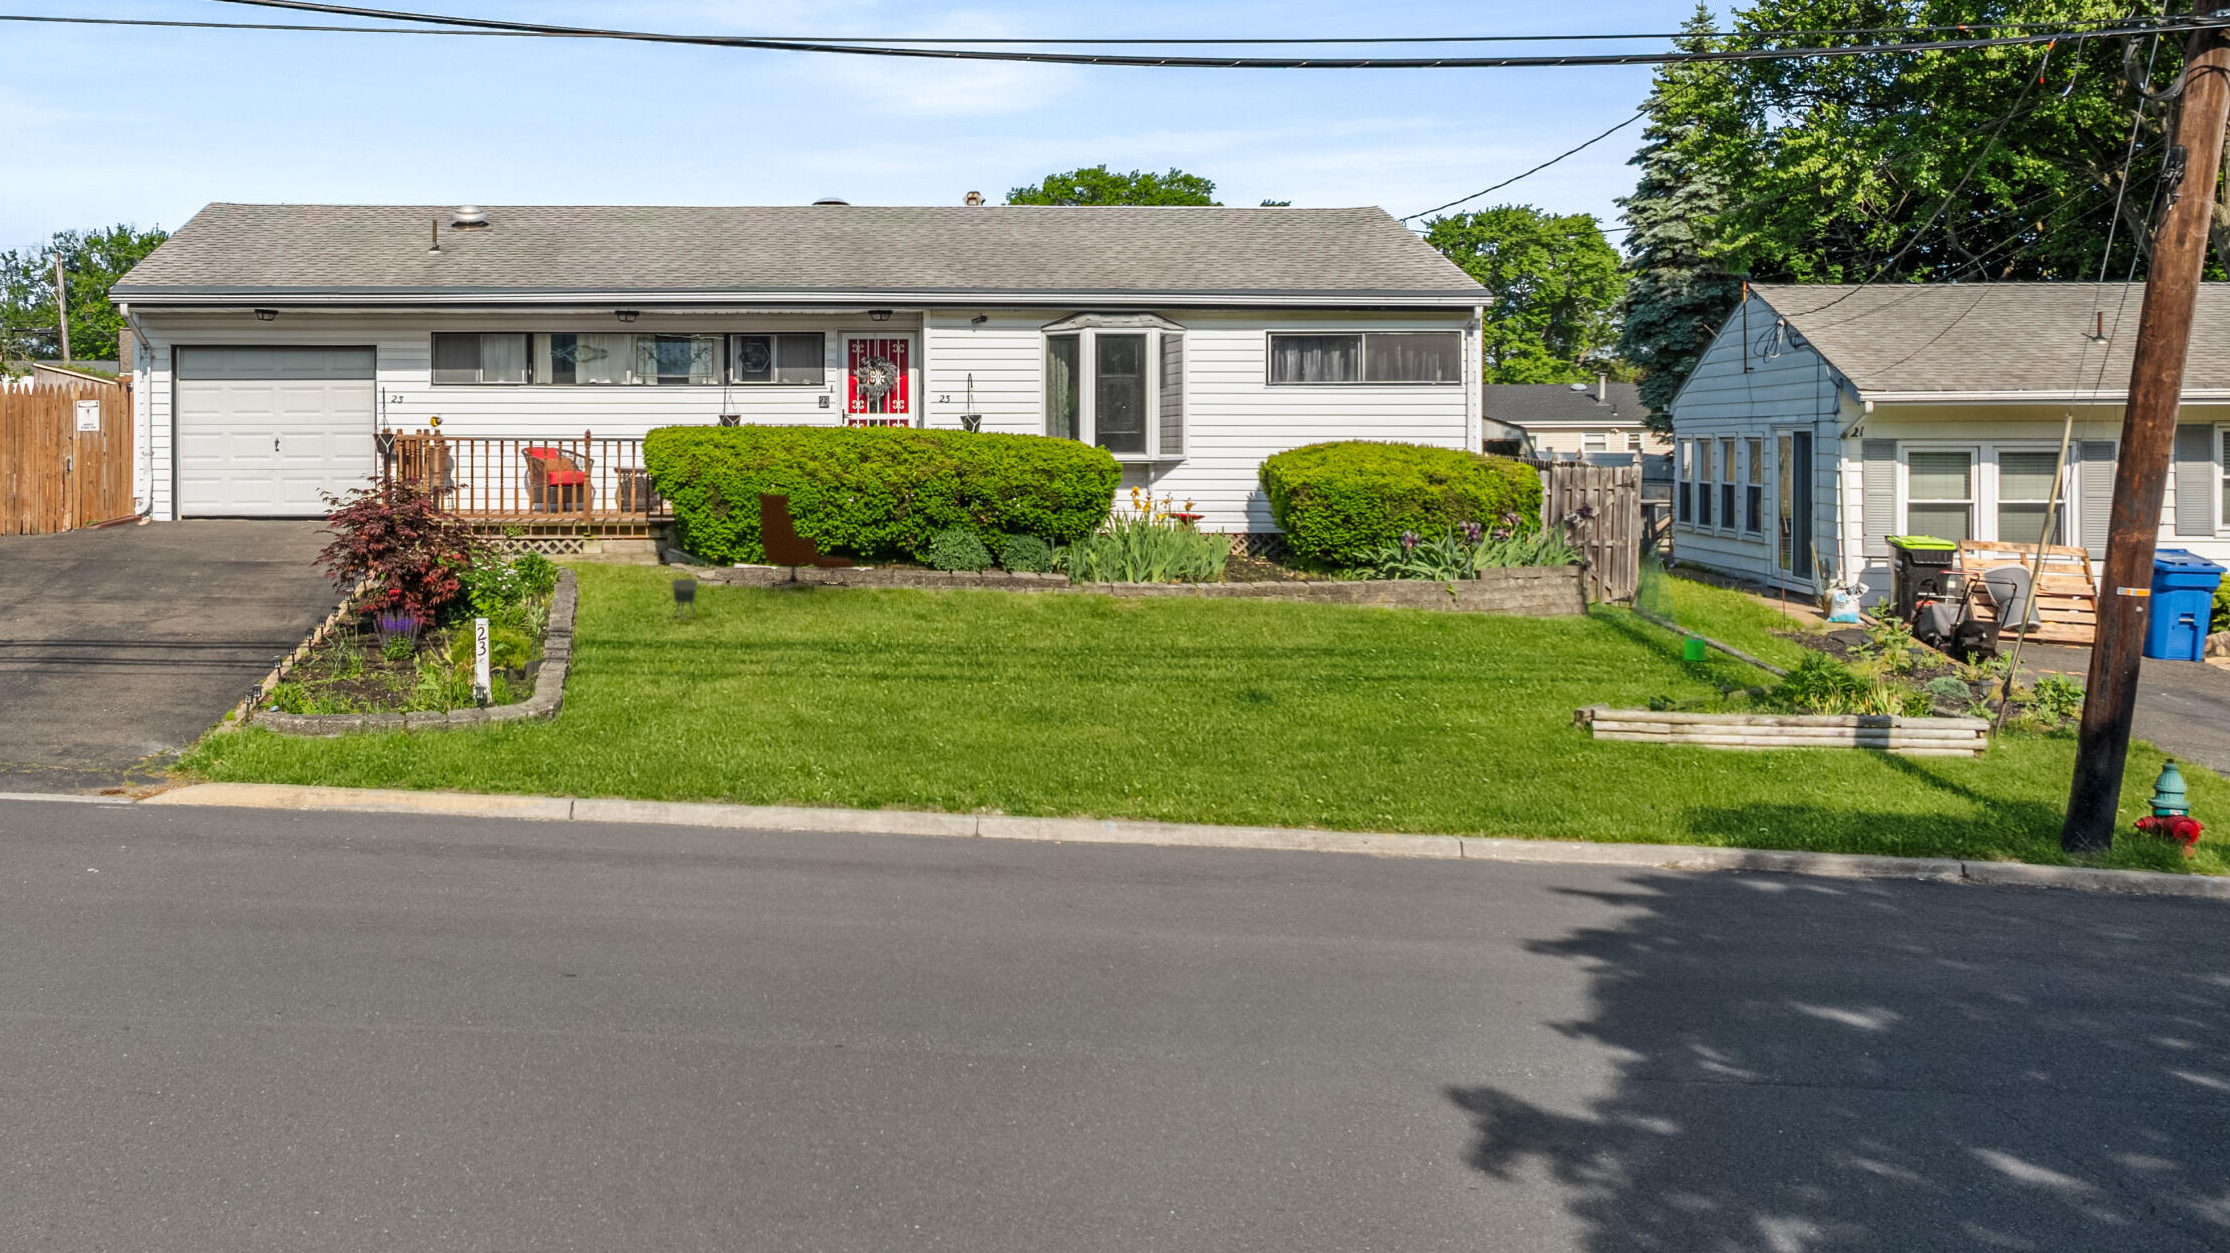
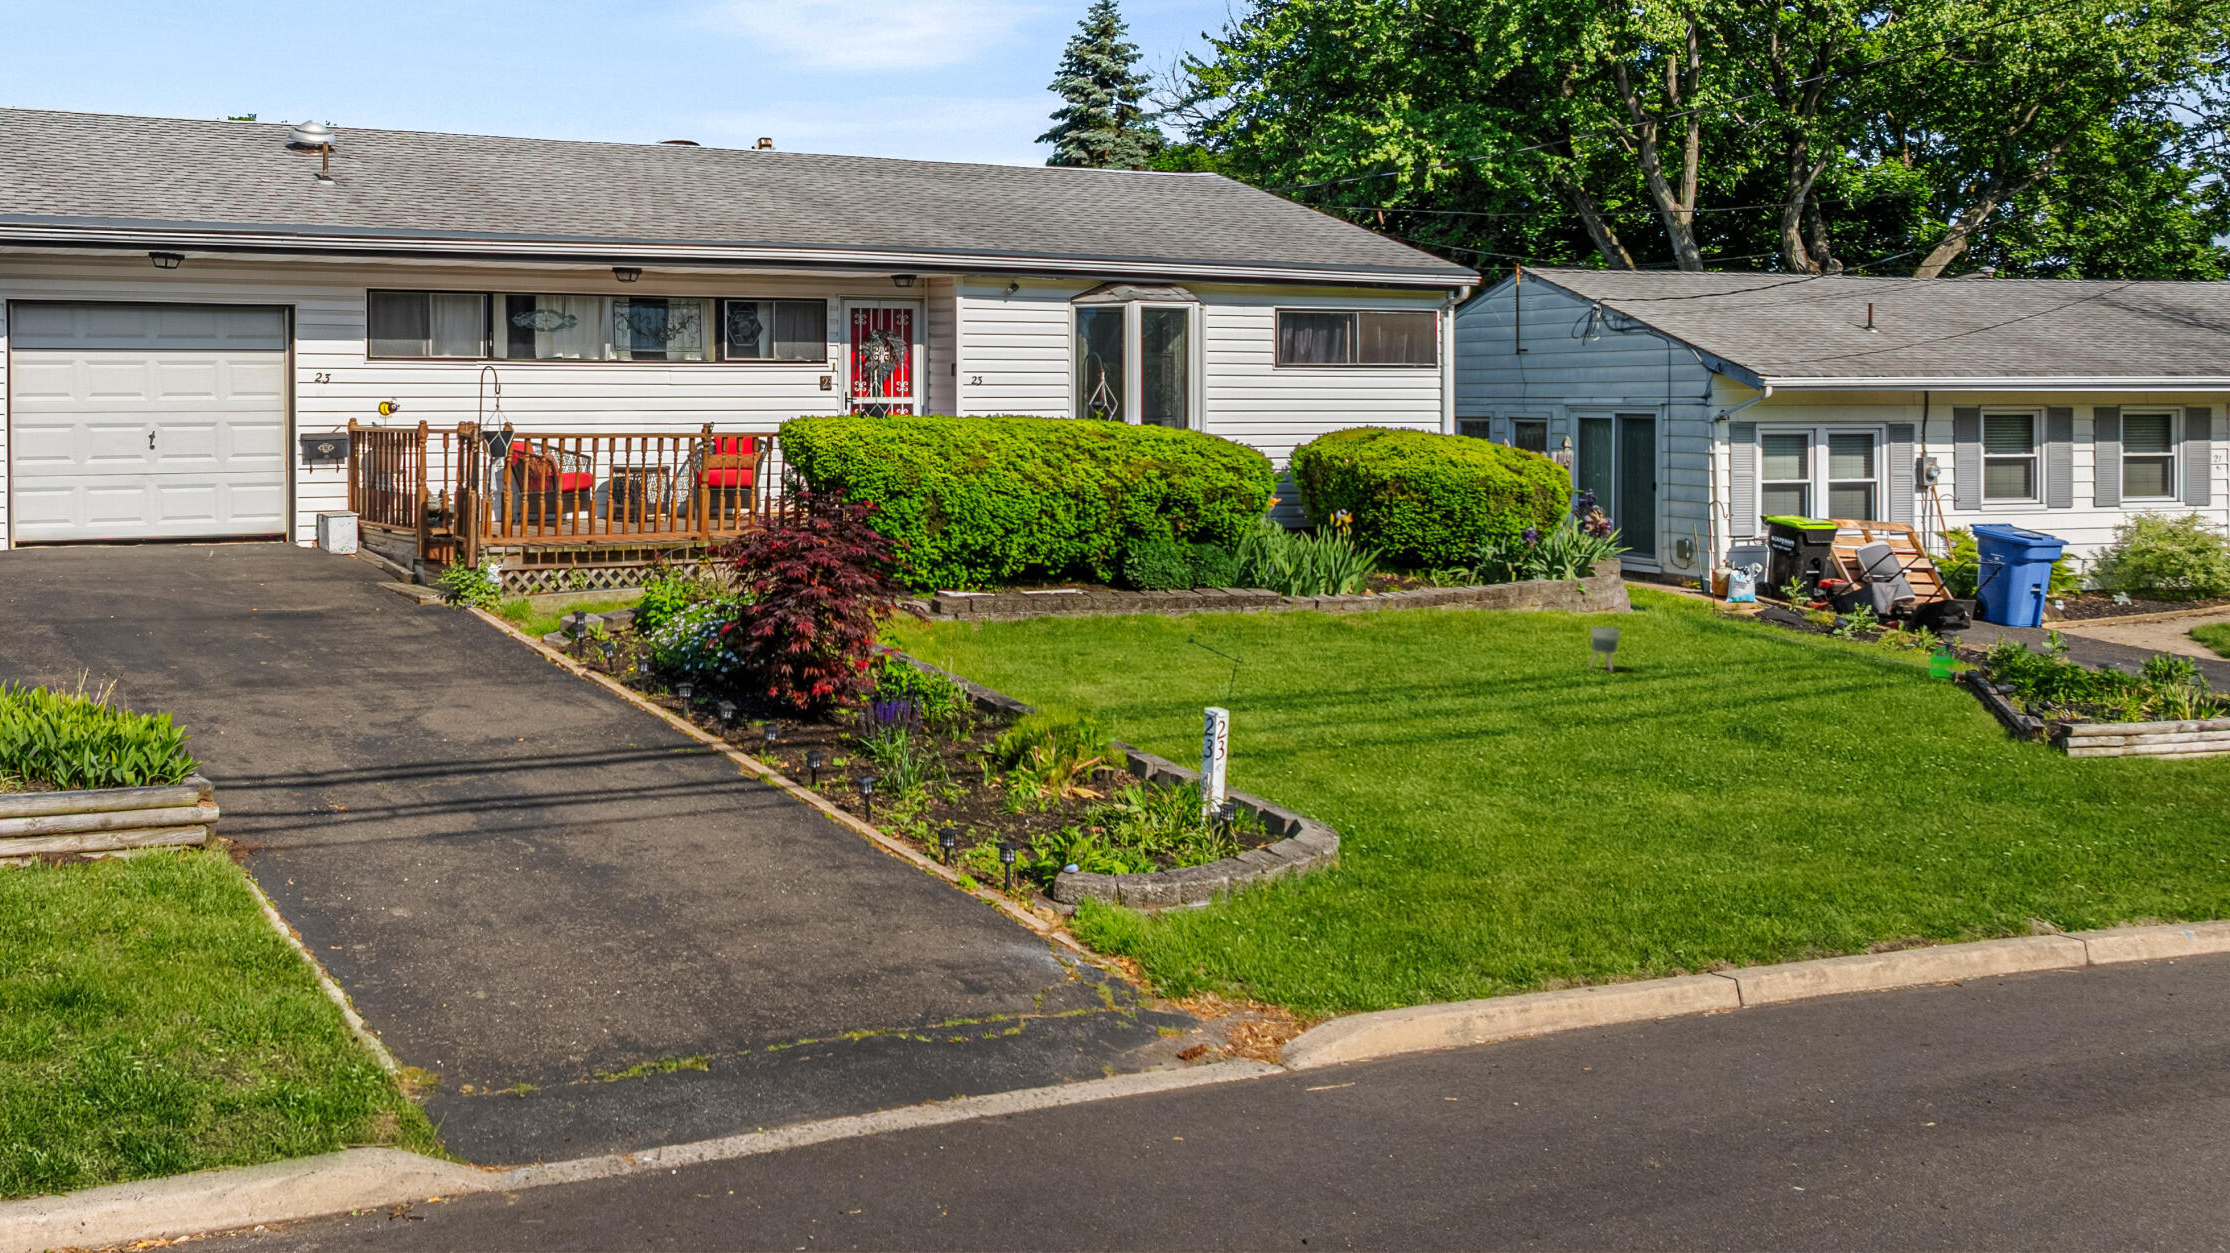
lounge chair: present [758,493,854,586] -> none [1032,521,1108,638]
planter: present [672,579,697,618] -> present [1590,627,1620,670]

